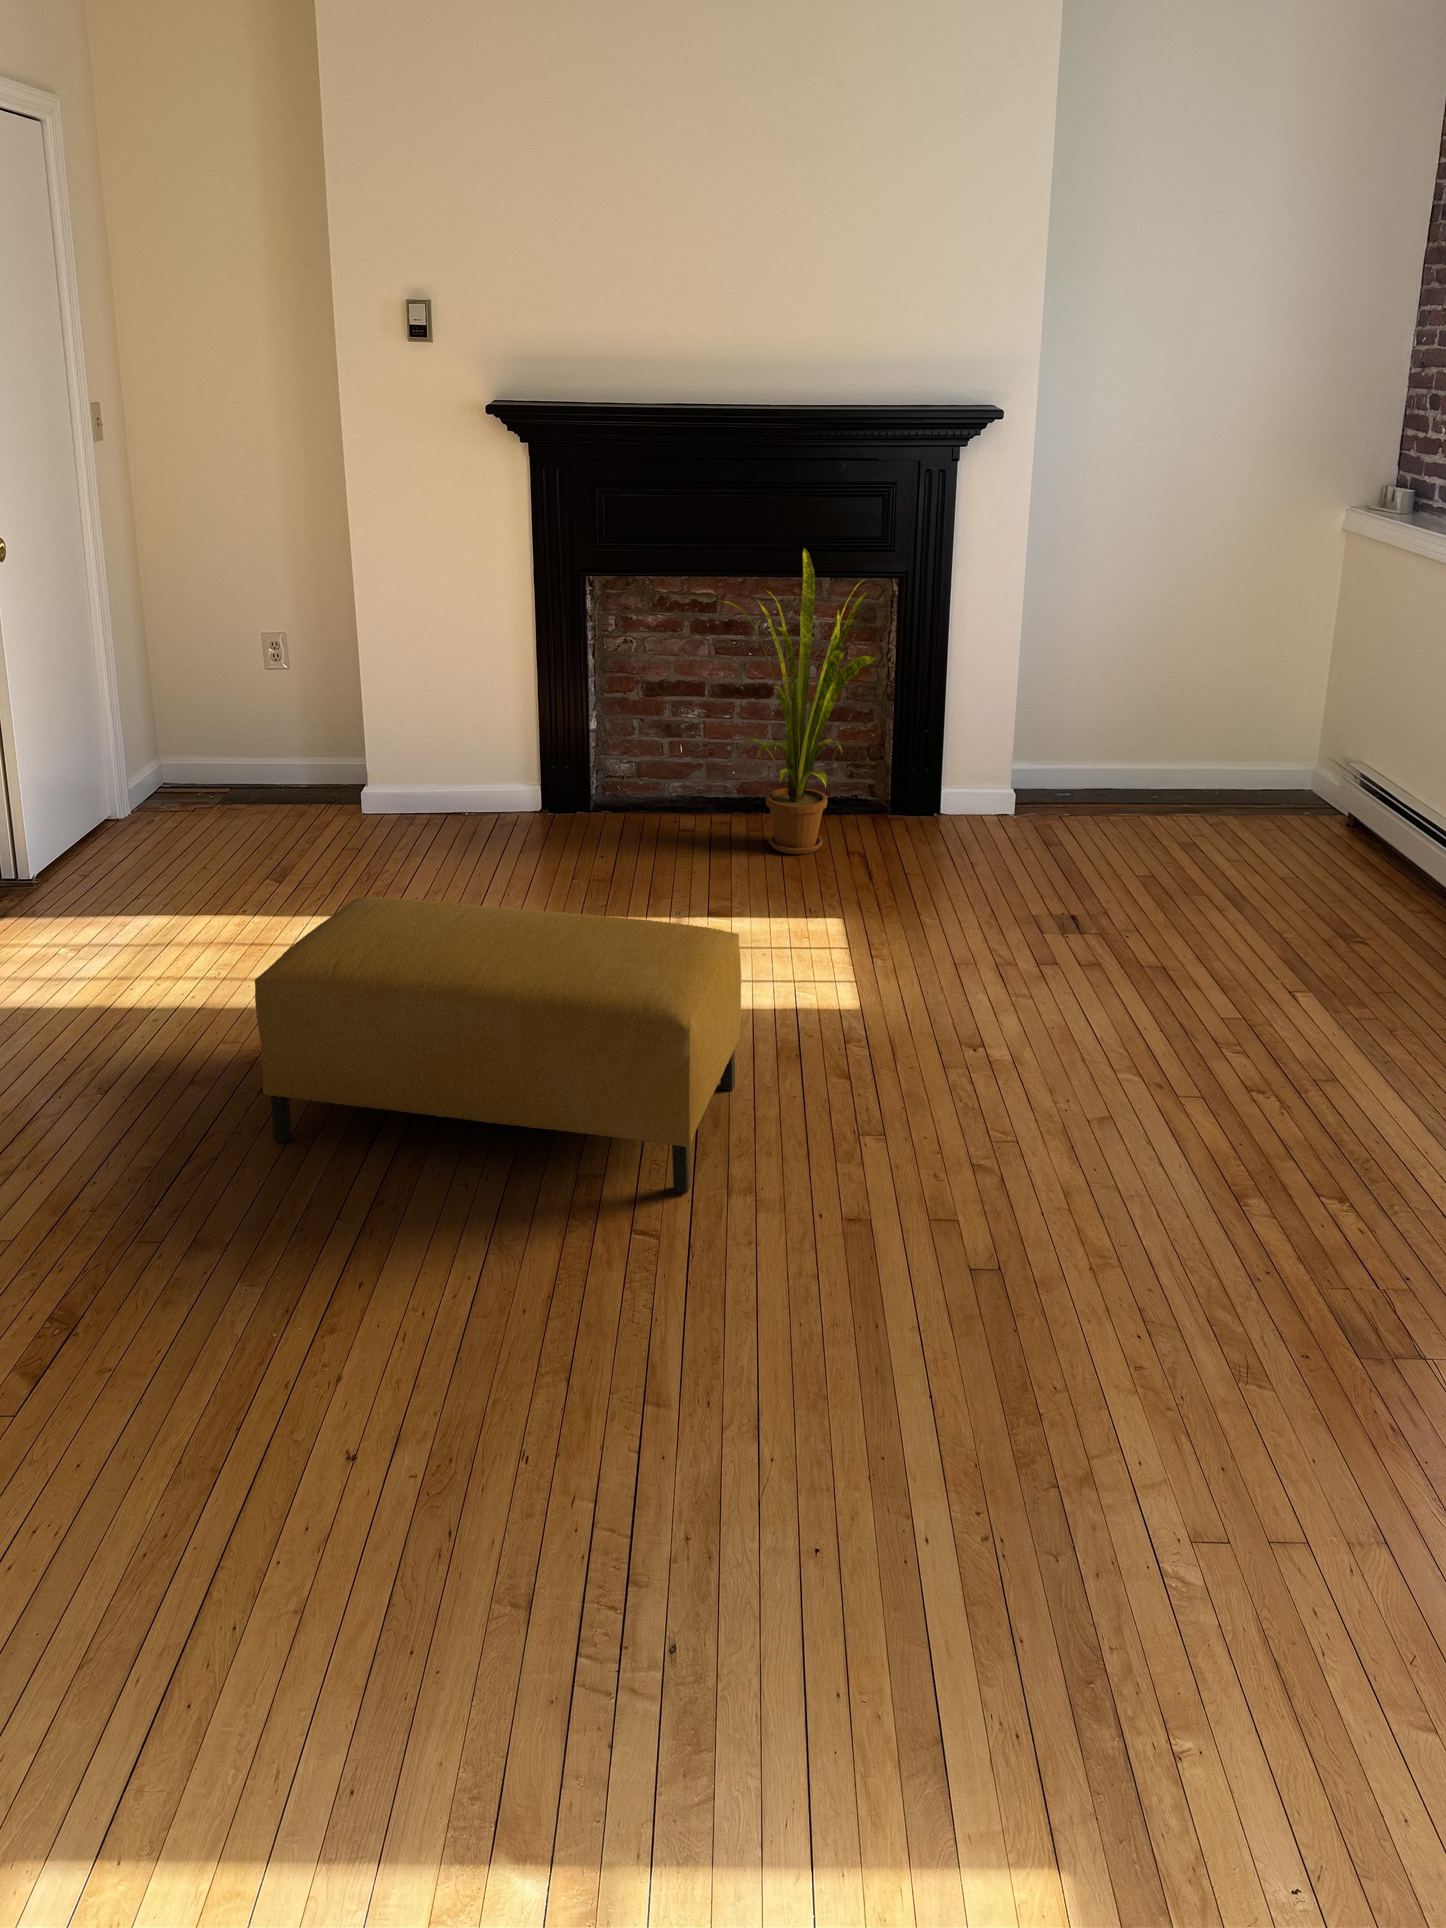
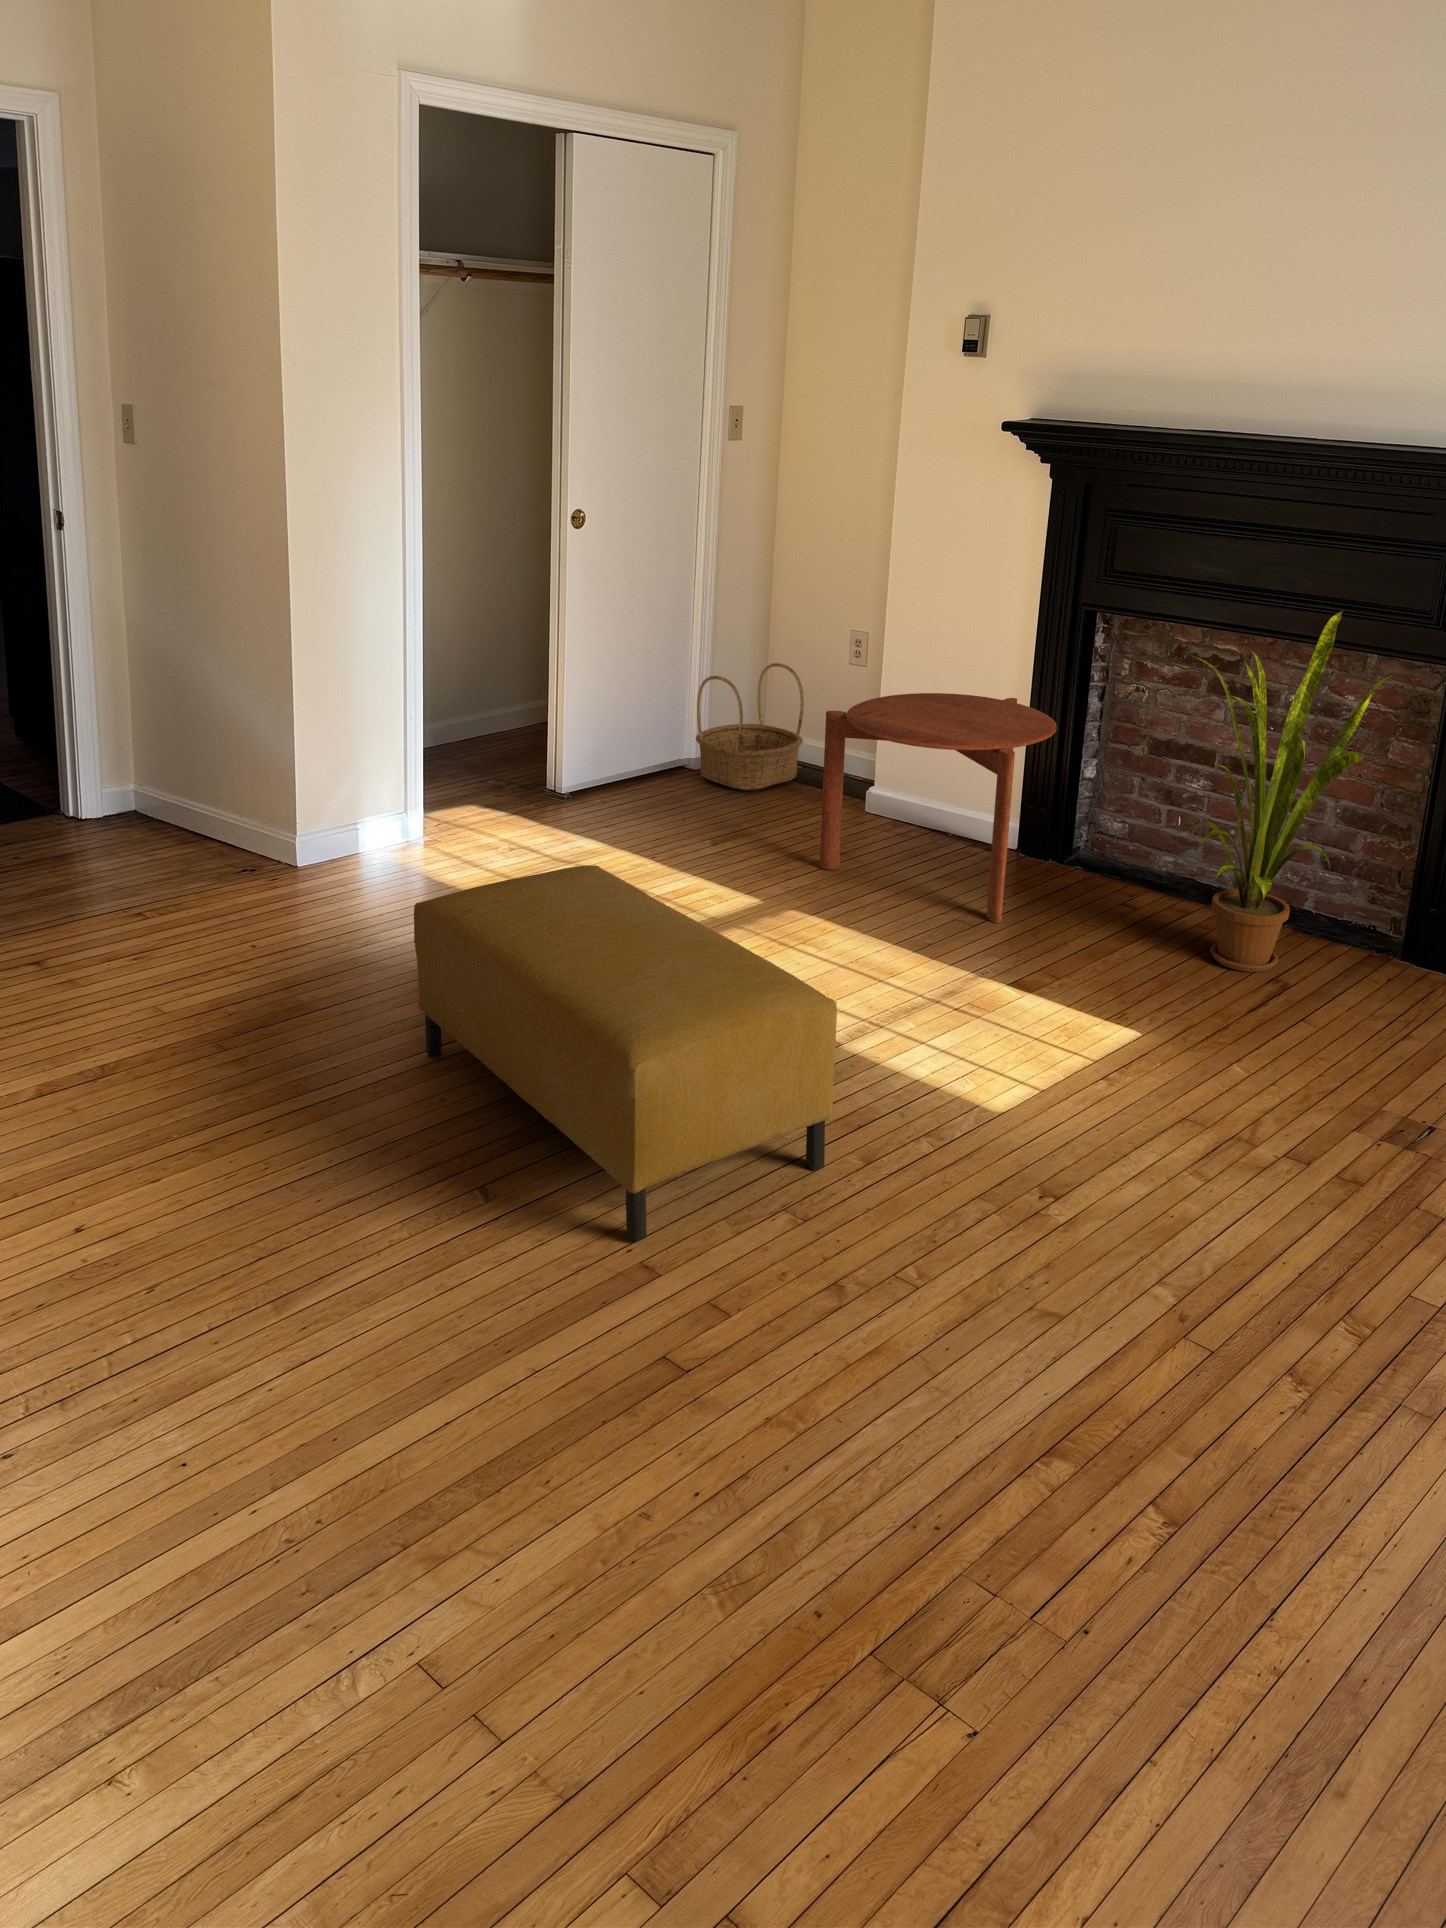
side table: none [379,669,599,872] -> present [820,693,1057,923]
basket: none [133,681,253,823] -> present [696,663,804,790]

